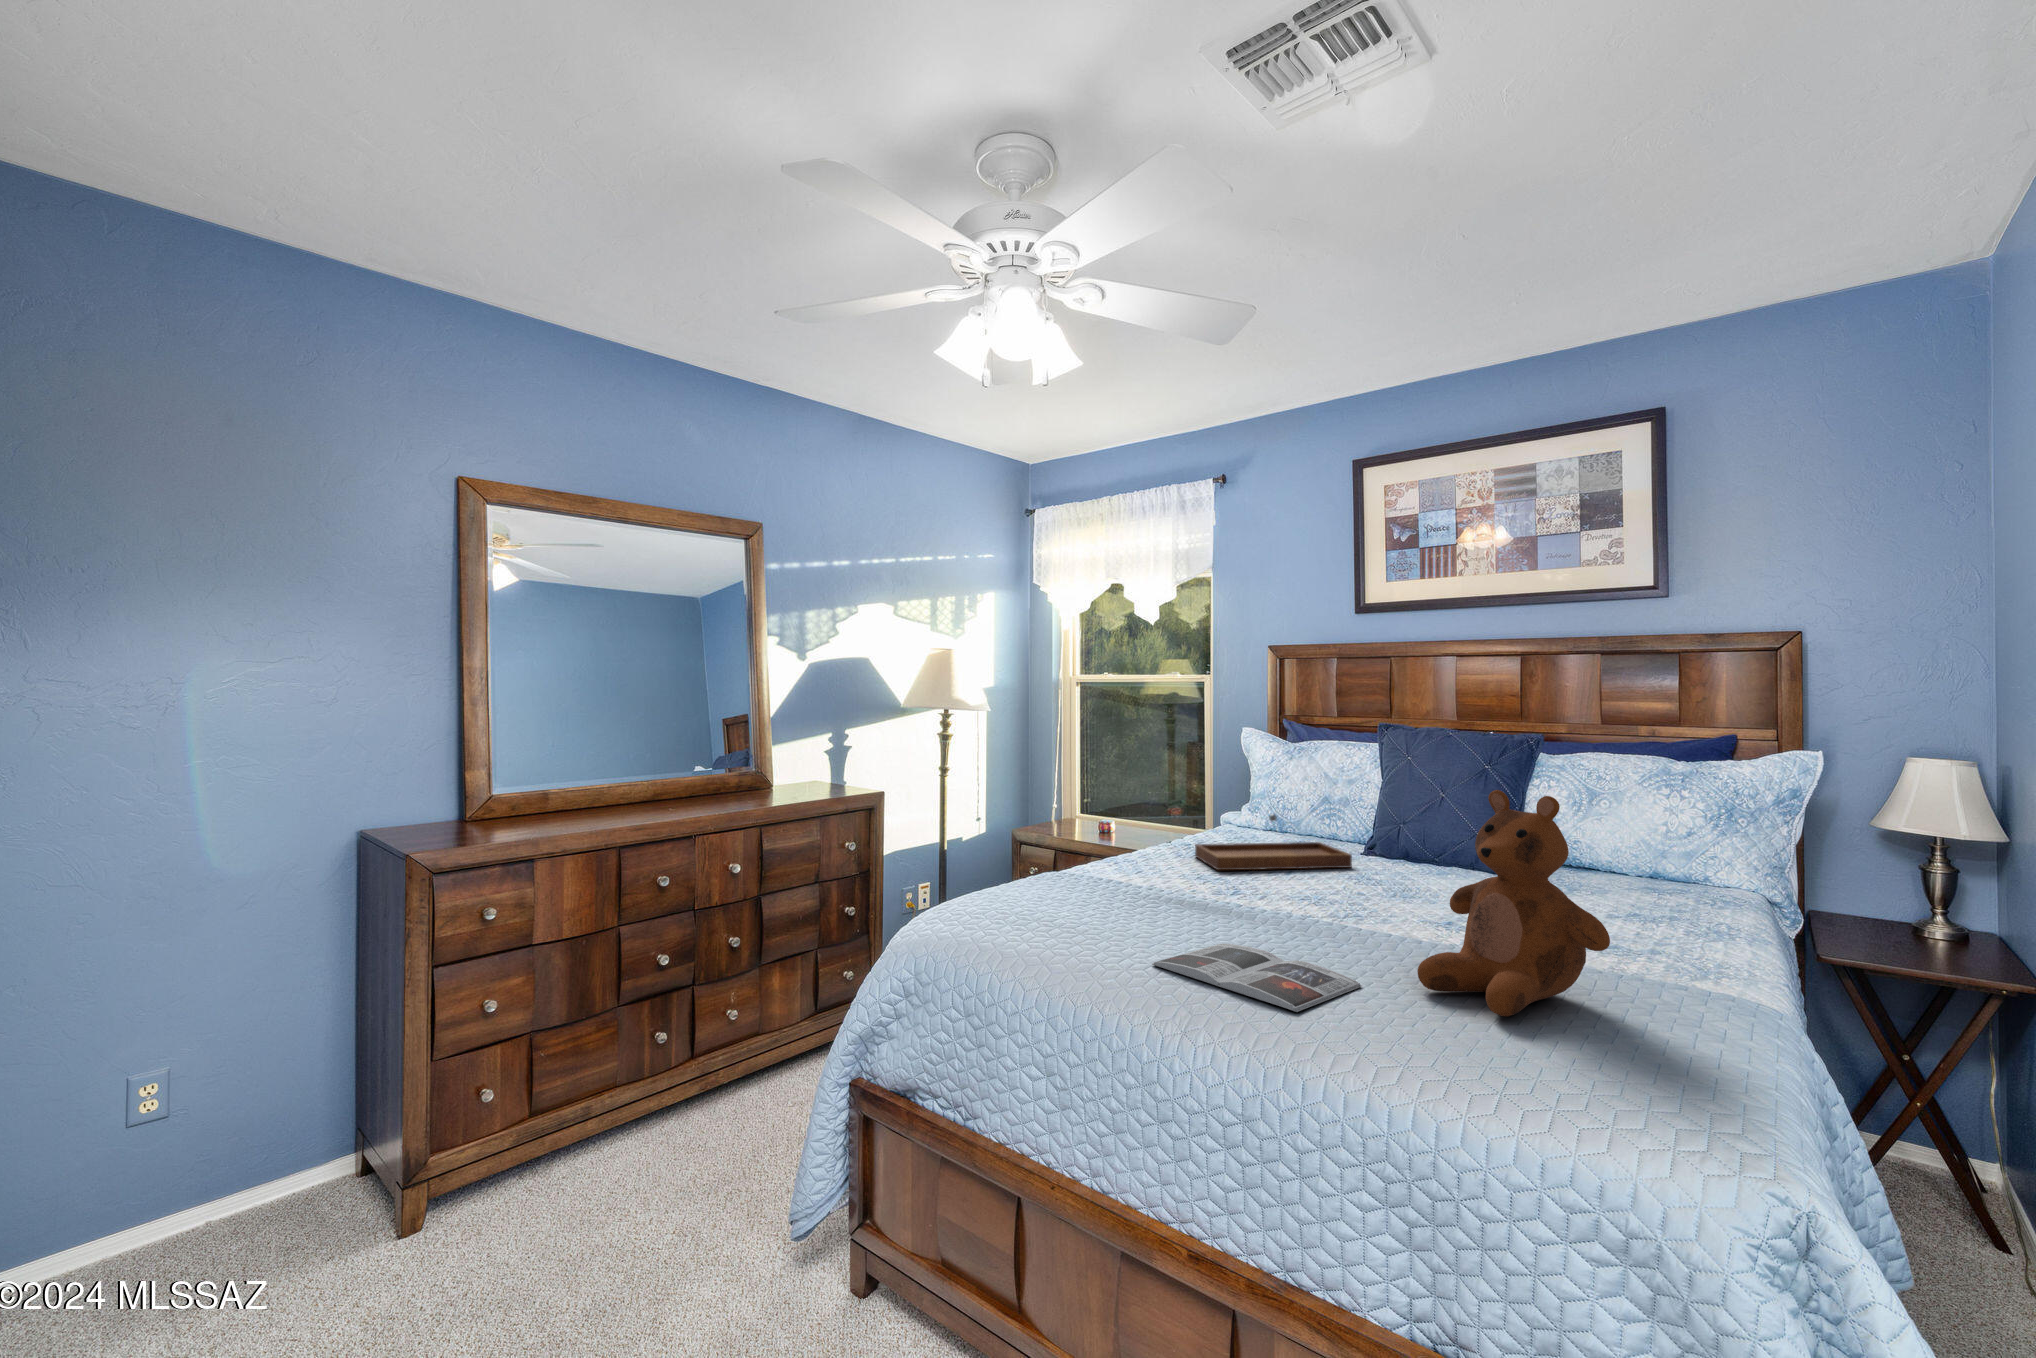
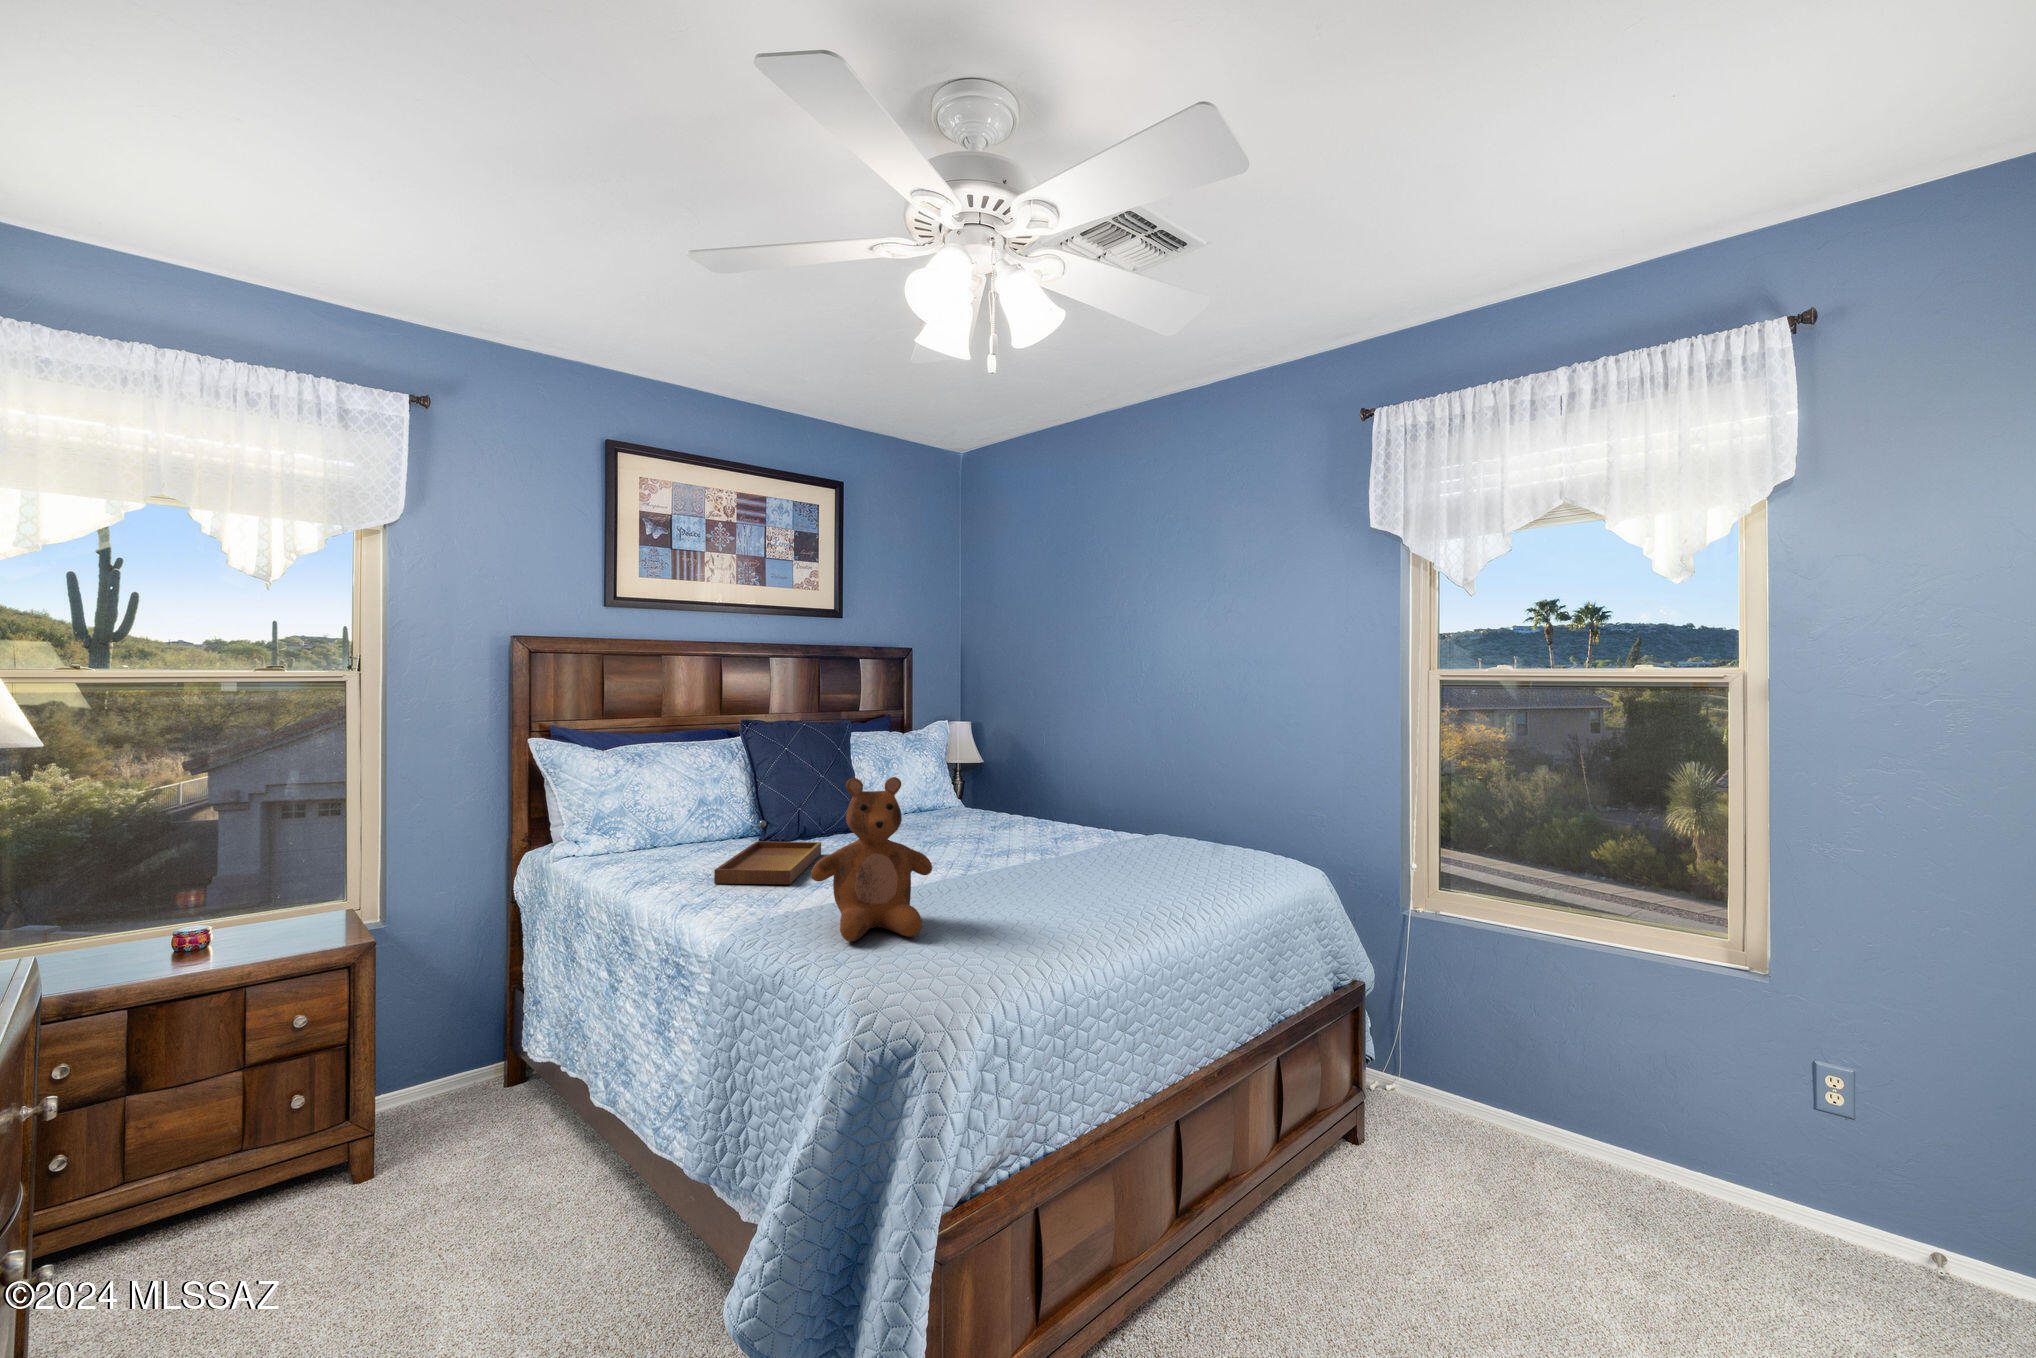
teddy bear: present [1417,790,1610,1016] -> present [811,777,932,941]
magazine: present [1152,944,1362,1012] -> none [1030,897,1179,937]

